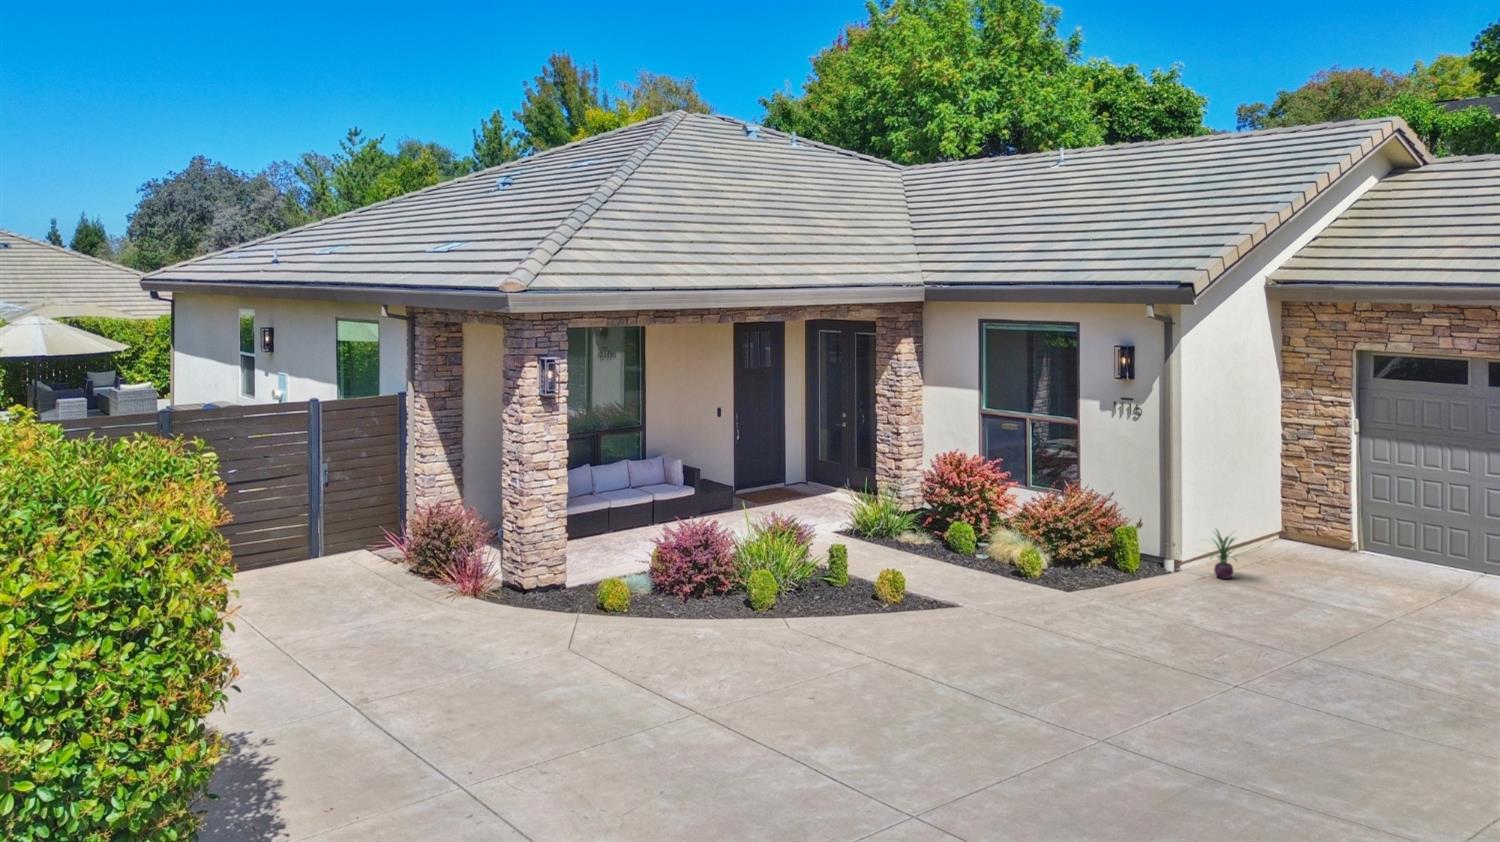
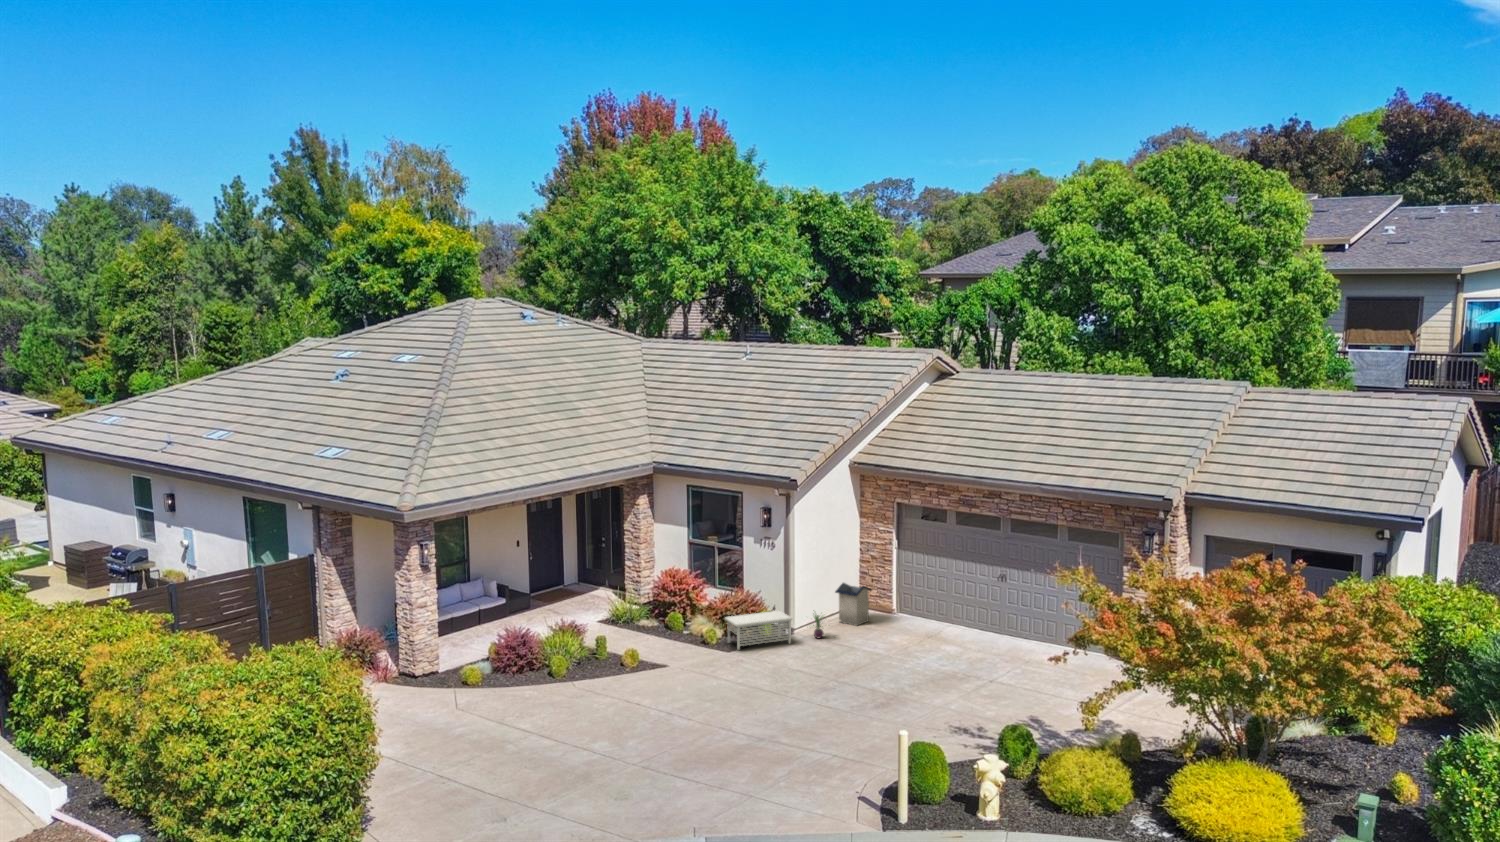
trash can: none [1244,489,1313,564] -> present [835,583,871,626]
storage bench: none [1054,526,1180,587] -> present [725,611,792,650]

